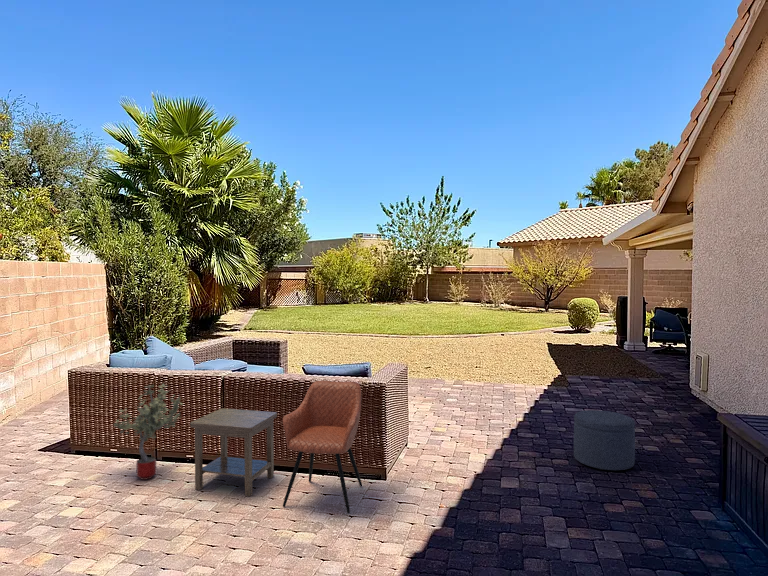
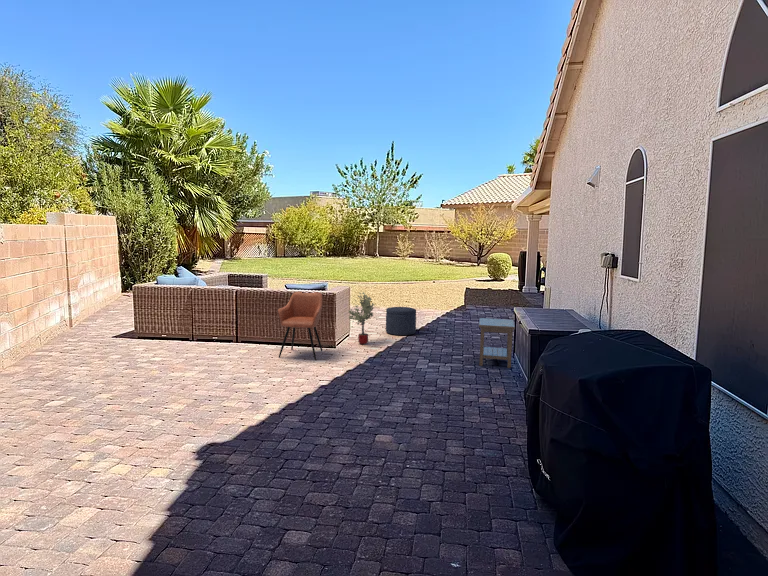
potted tree: present [114,384,182,480] -> present [349,292,374,345]
side table: present [191,408,277,496] -> present [479,318,515,368]
ottoman: present [574,410,635,470] -> present [386,307,416,335]

